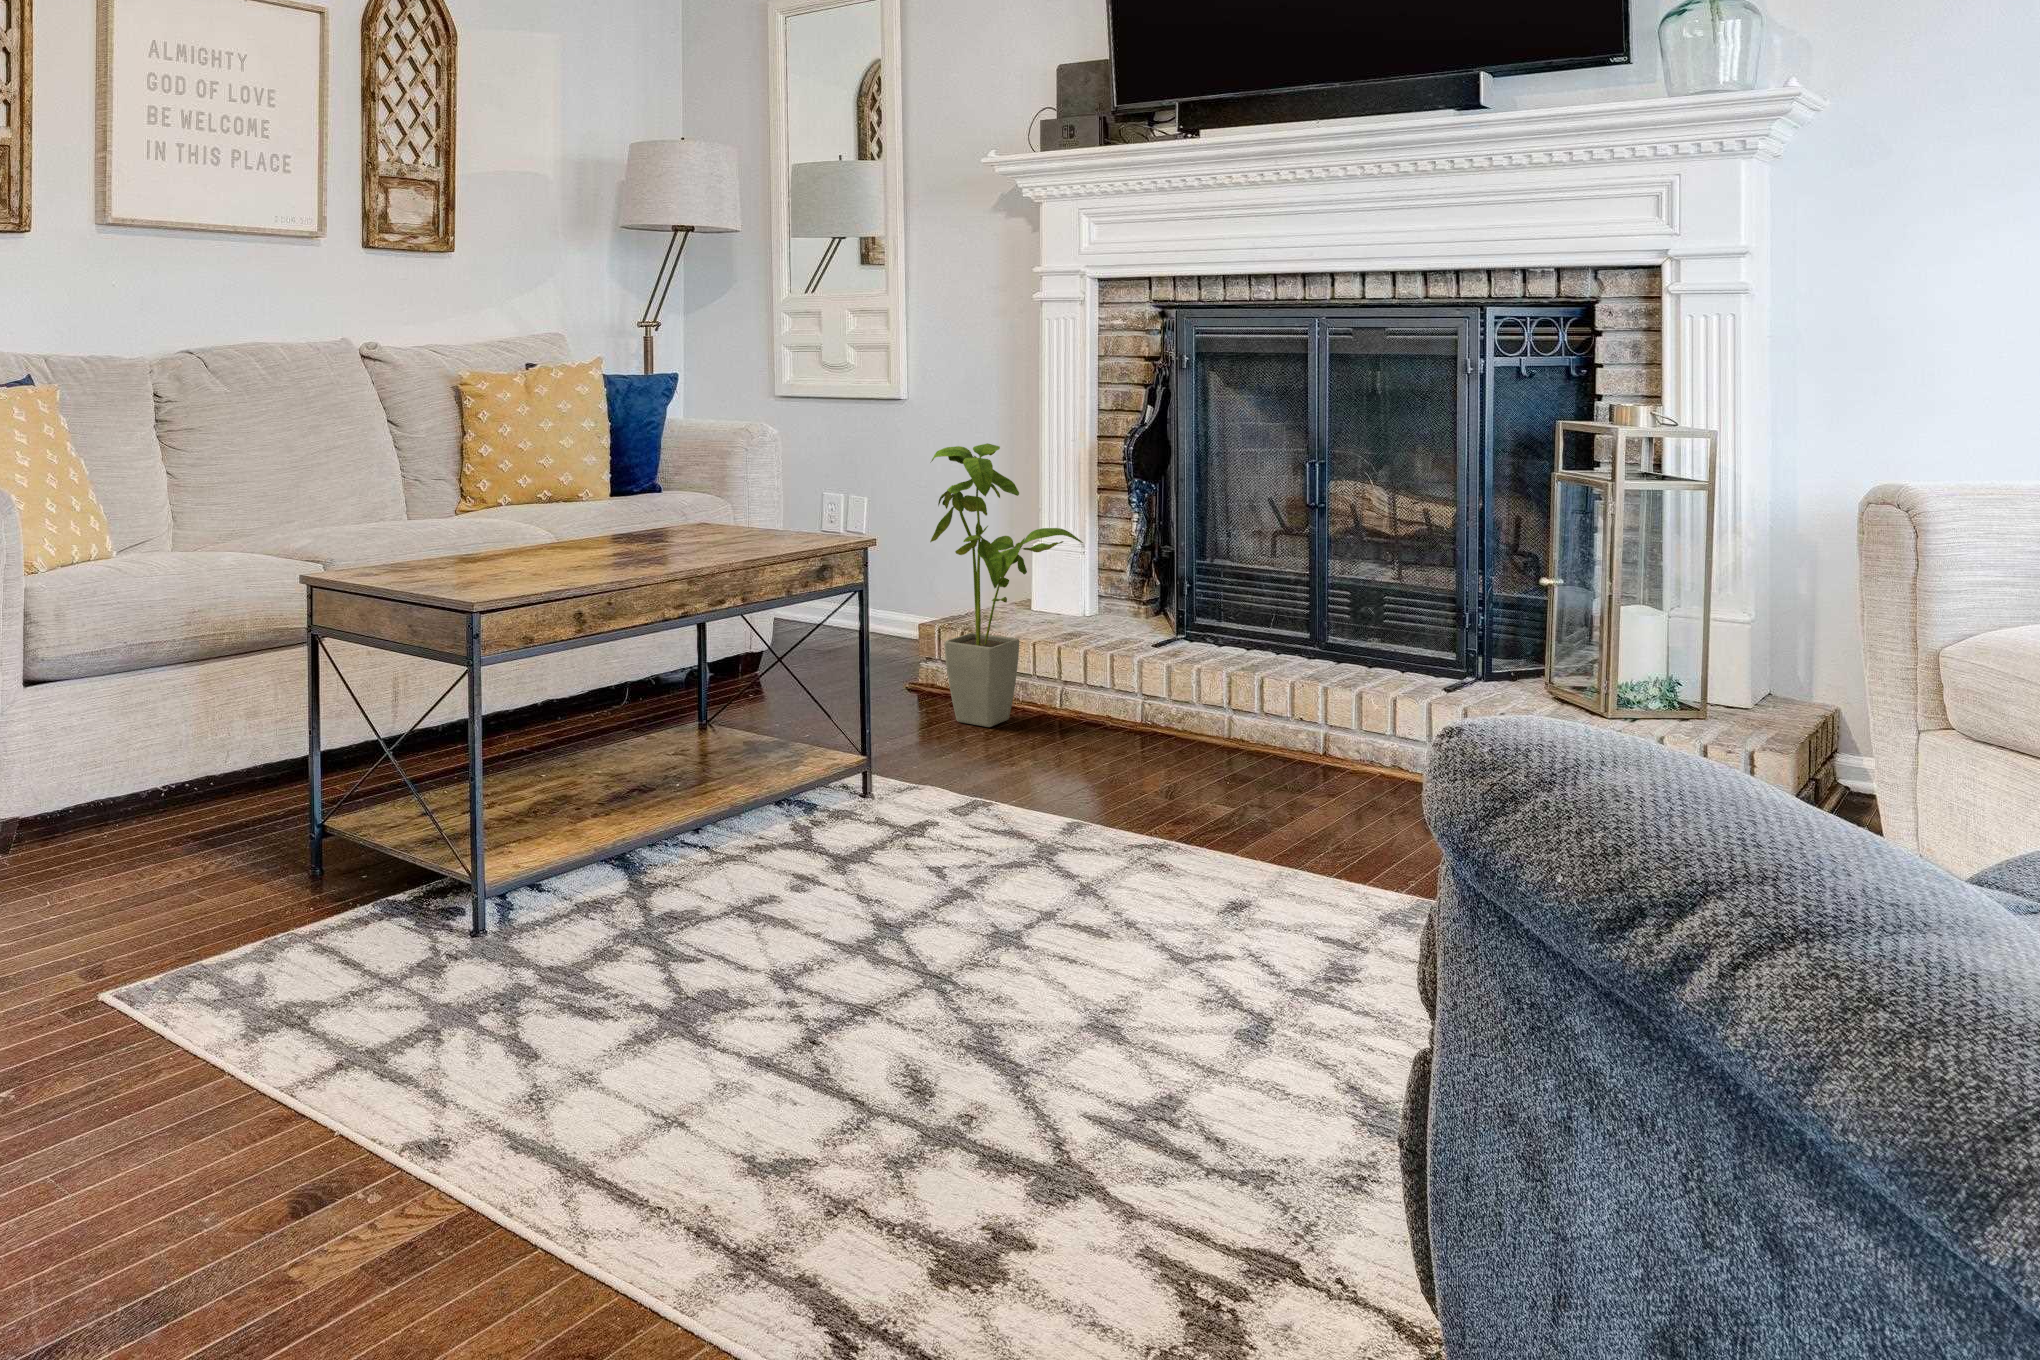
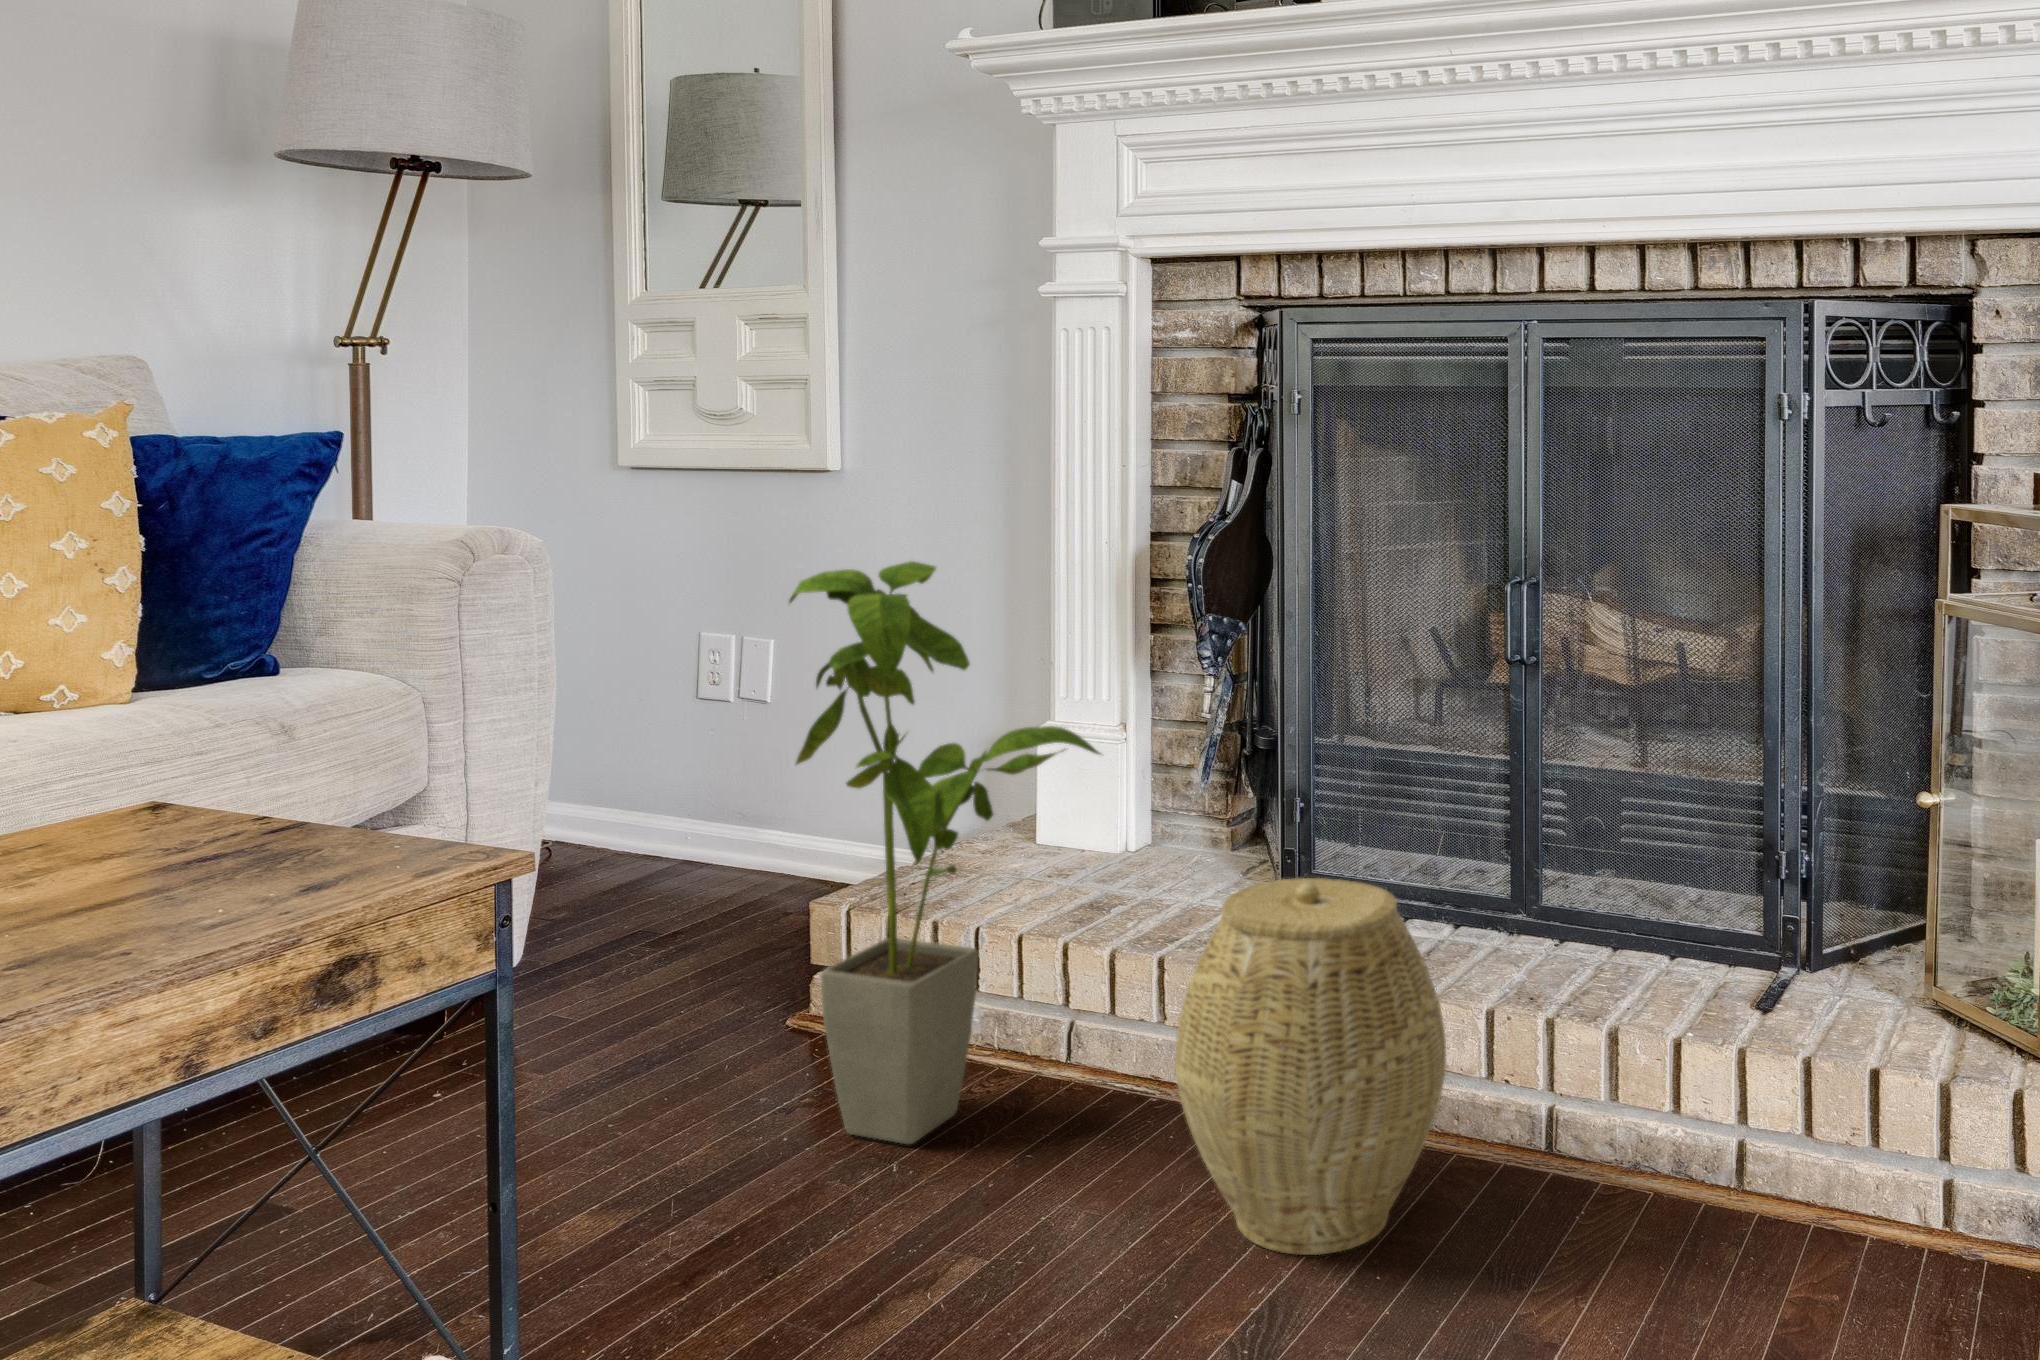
woven basket: none [1125,603,1264,776] -> present [1175,878,1446,1255]

